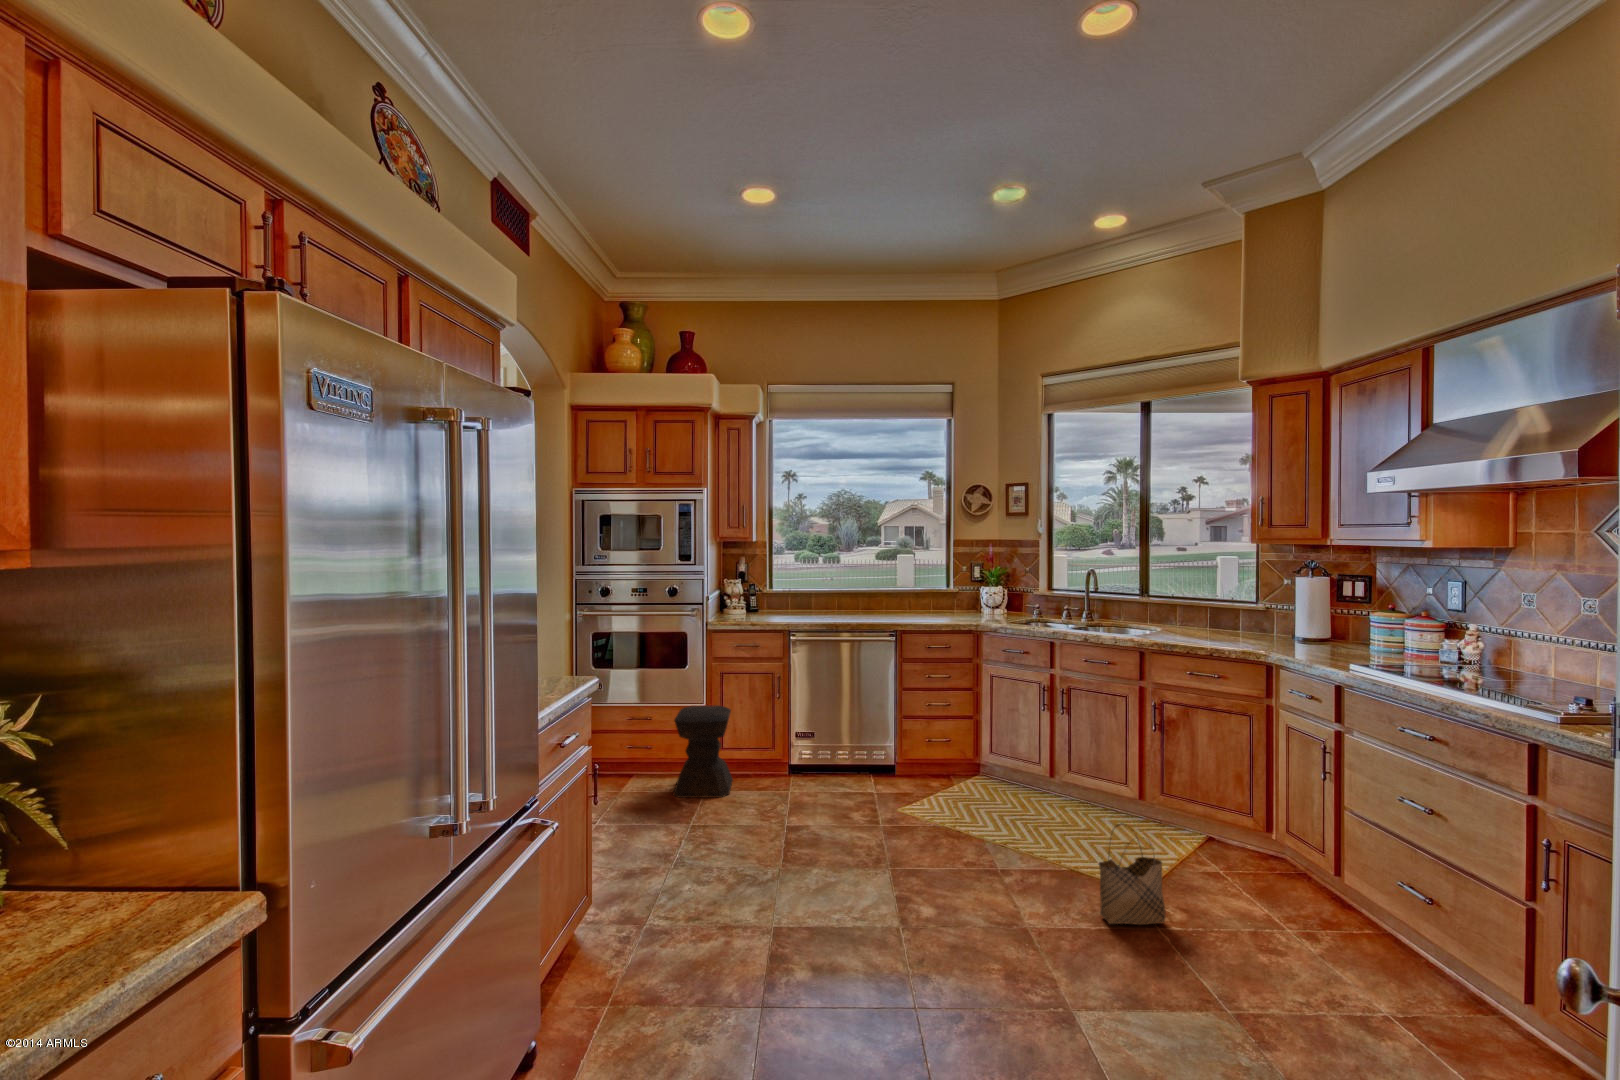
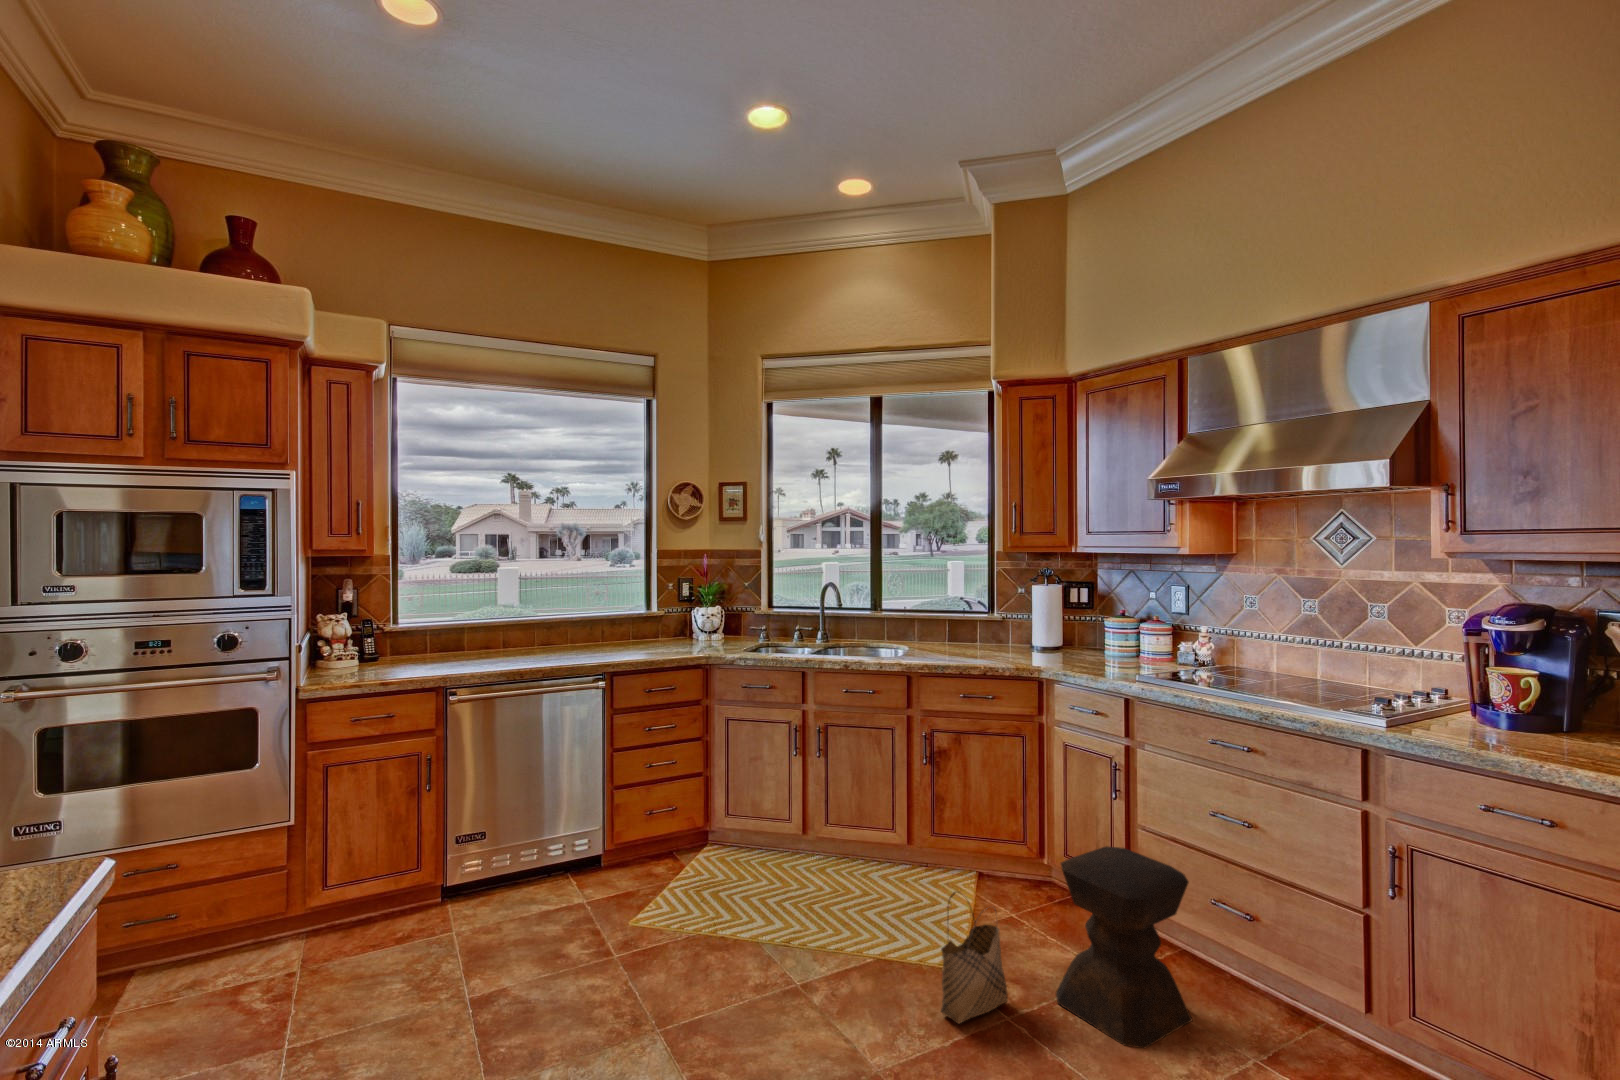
stool: present [673,705,733,798] -> present [1056,846,1192,1048]

